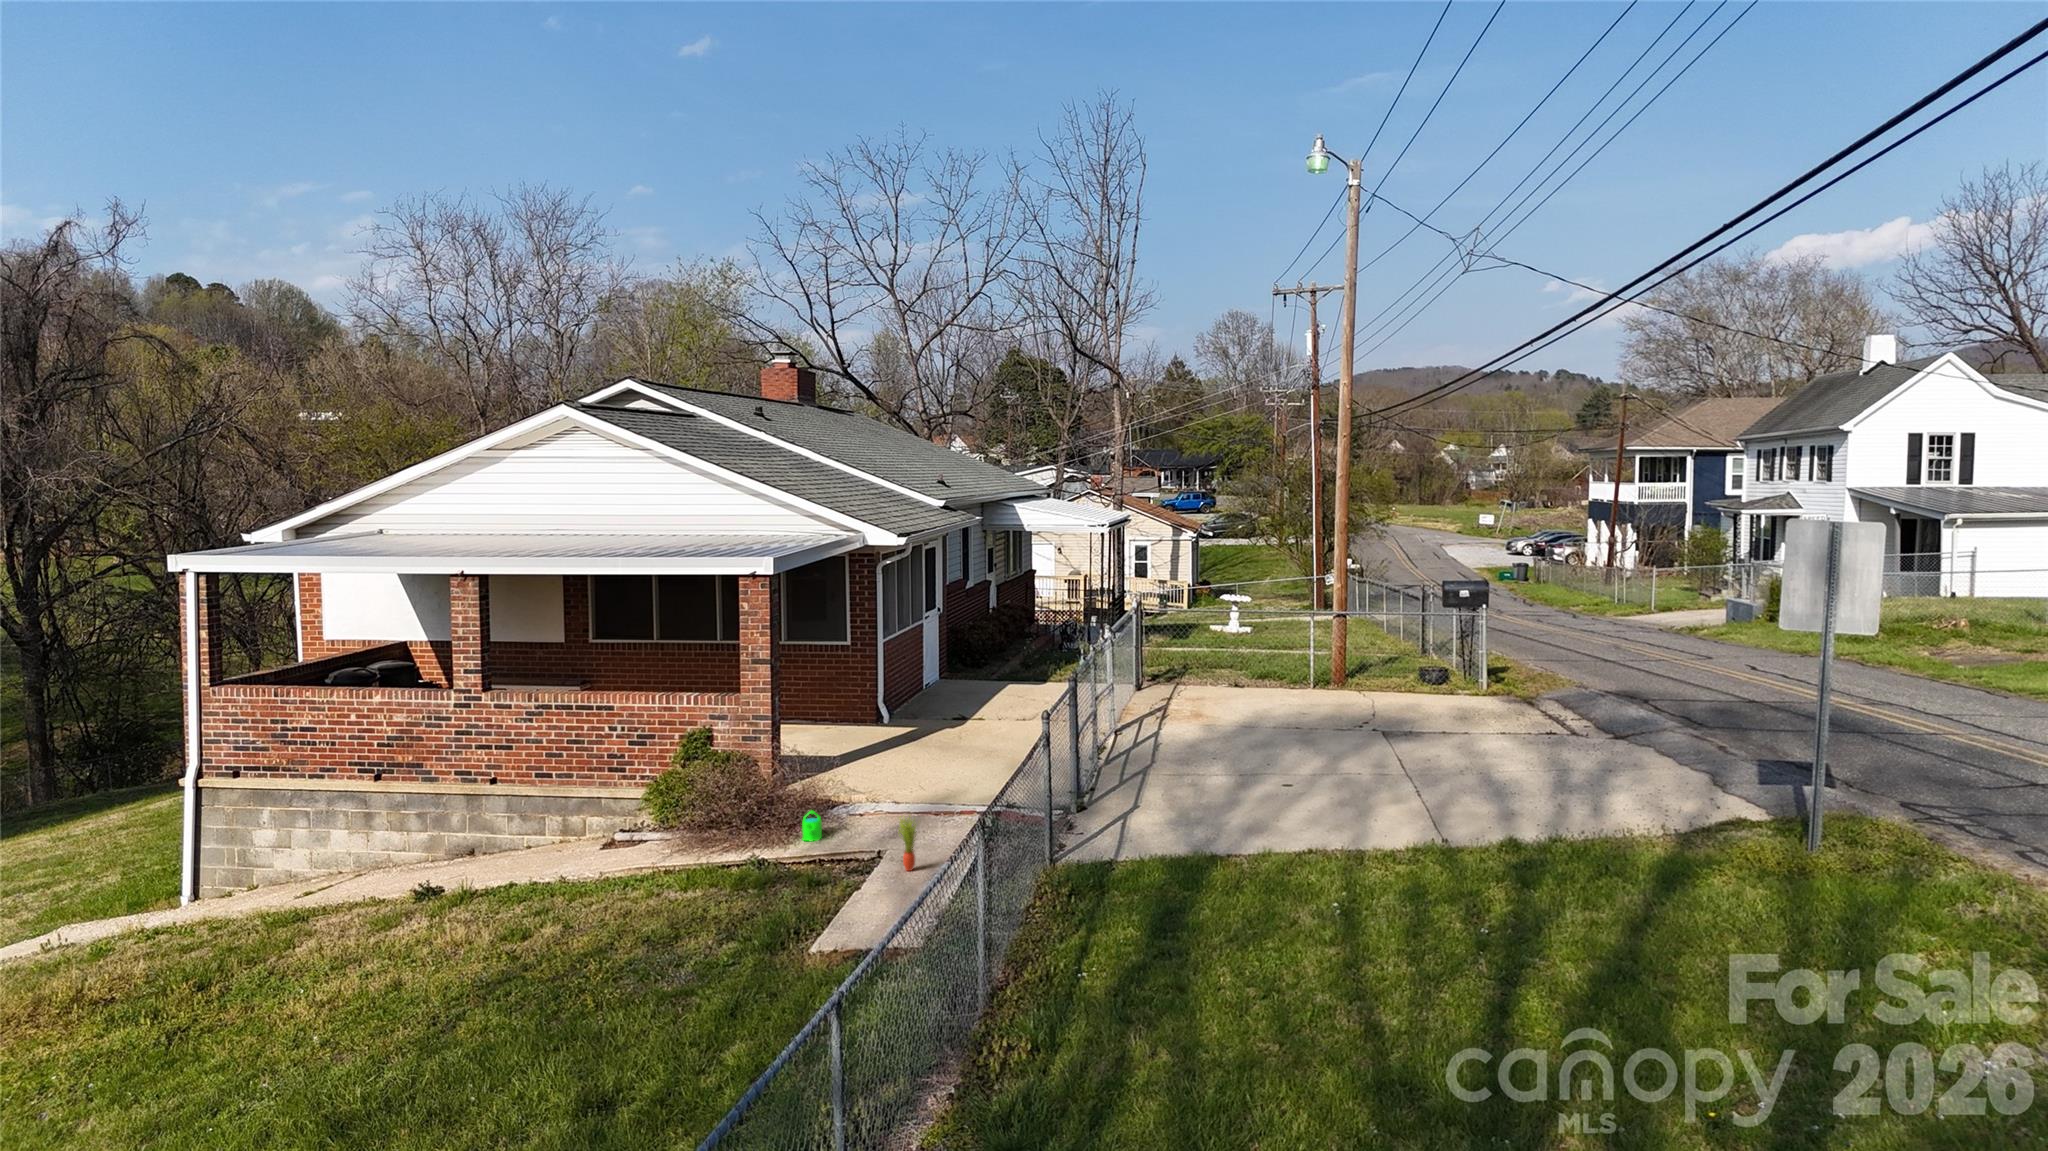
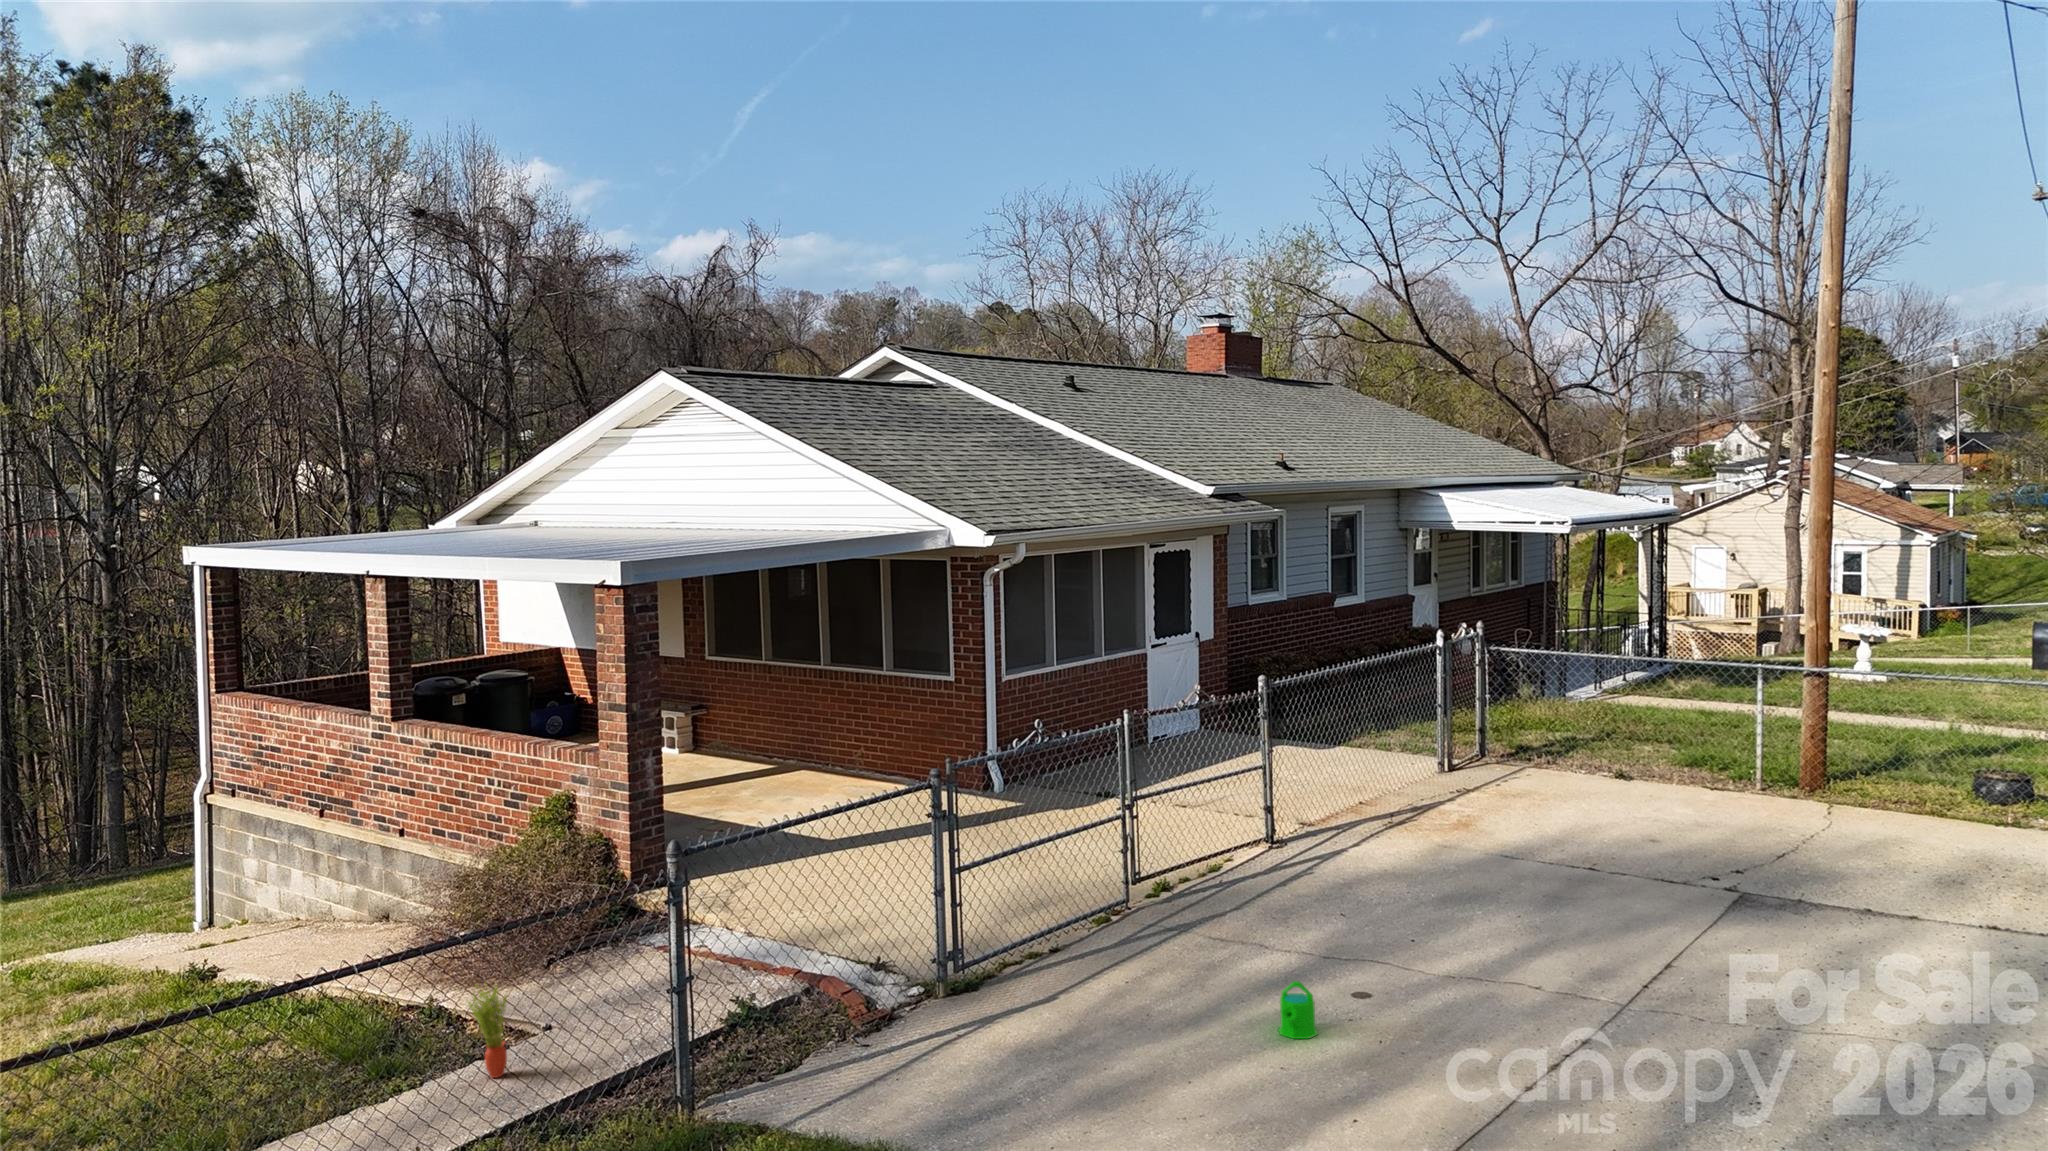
watering can: present [802,811,822,841] -> present [1278,981,1317,1039]

